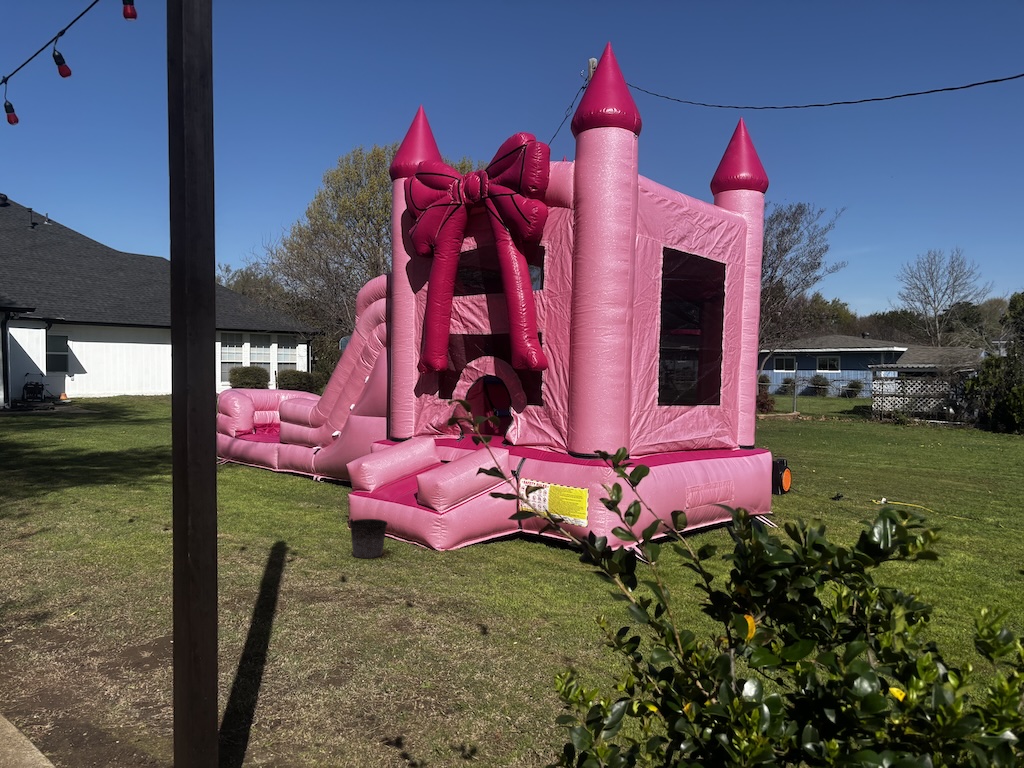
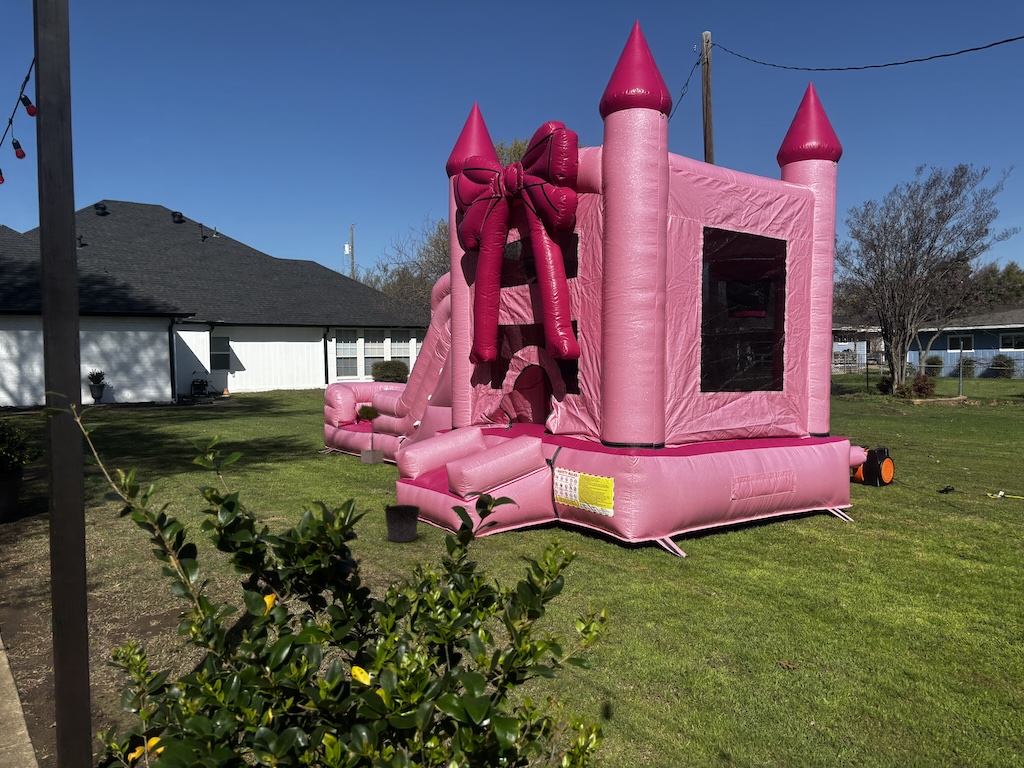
potted tree: none [269,413,296,477] -> present [358,405,384,464]

